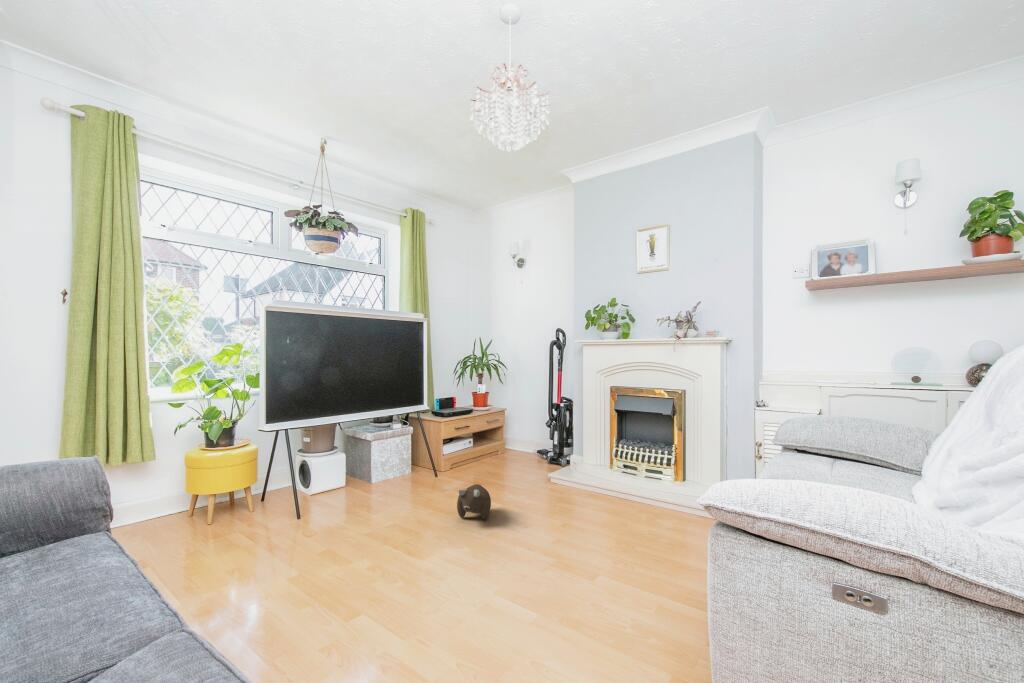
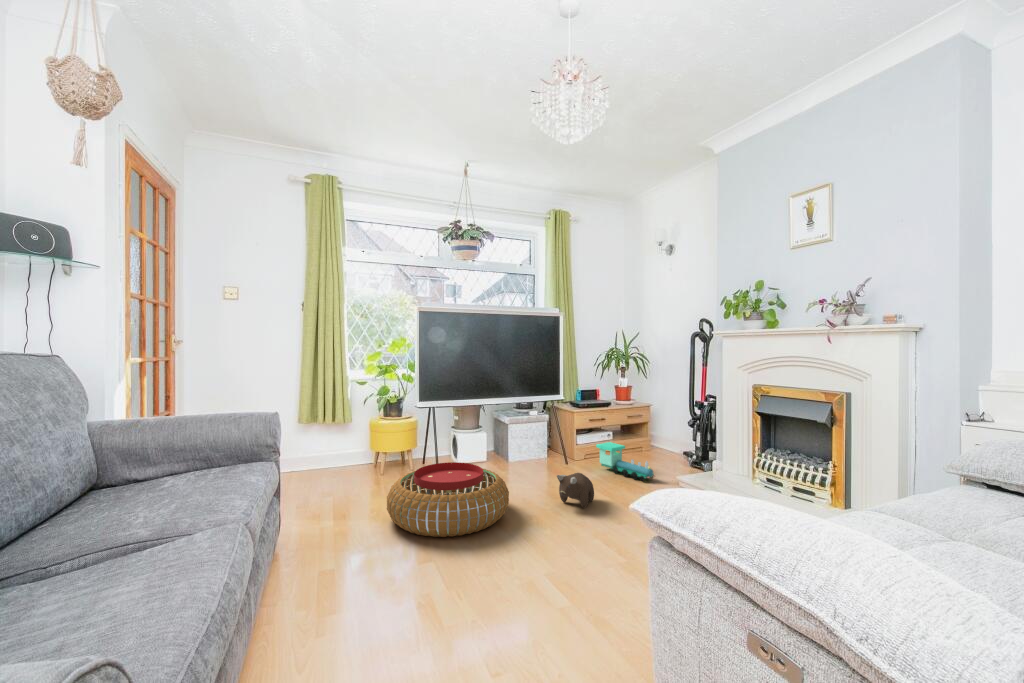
toy train: none [470,449,530,483] -> present [596,442,655,481]
pouf: none [259,493,417,592] -> present [387,462,509,537]

